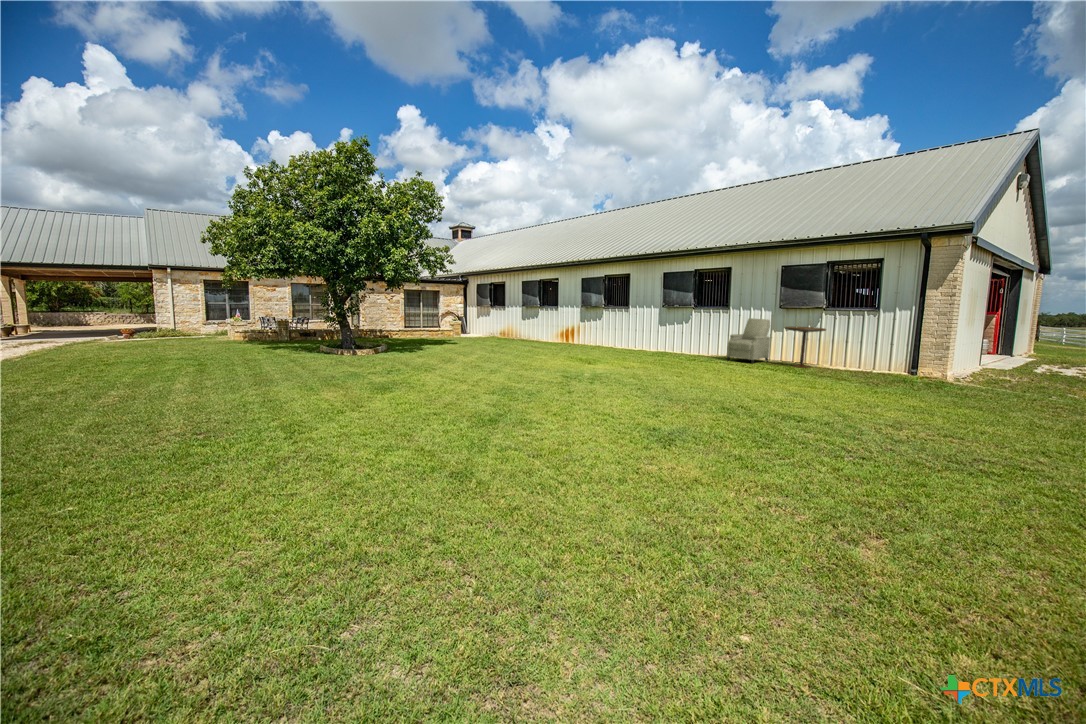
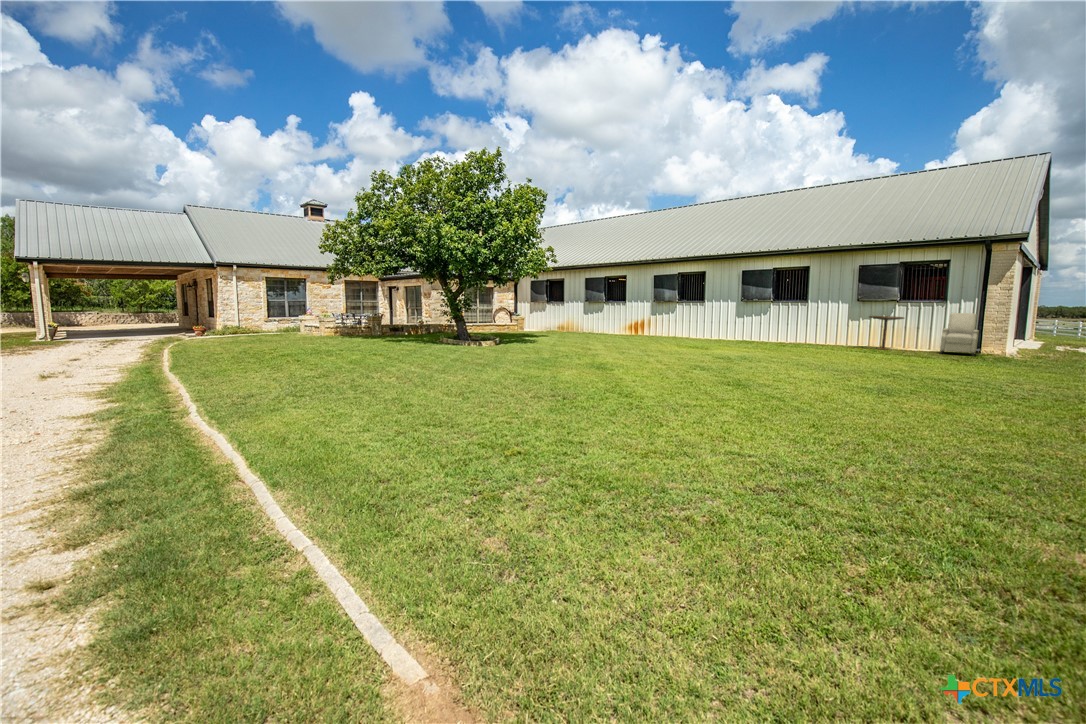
chair: present [727,318,770,364] -> present [940,313,979,356]

